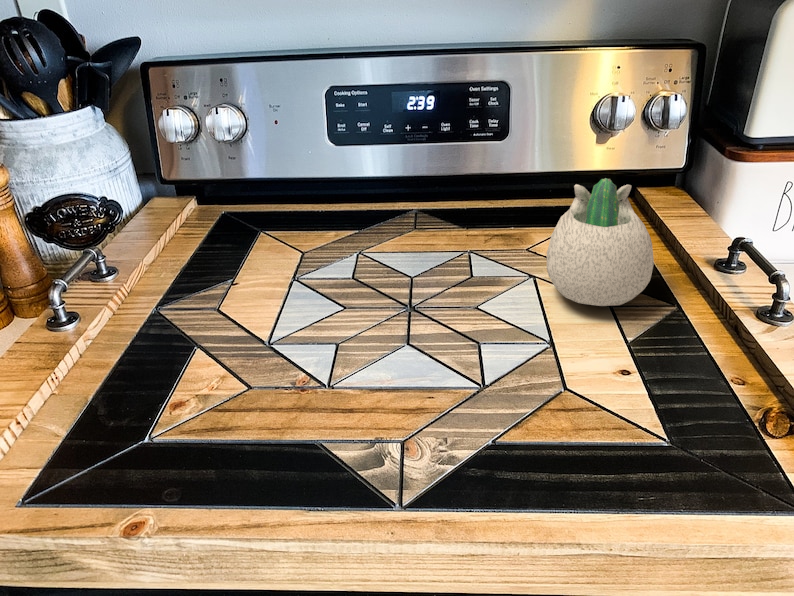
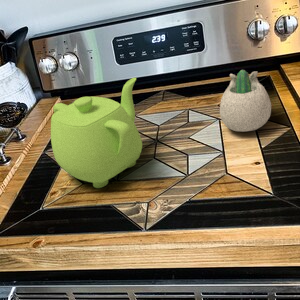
teapot: none [186,168,387,399] -> present [51,77,142,188]

